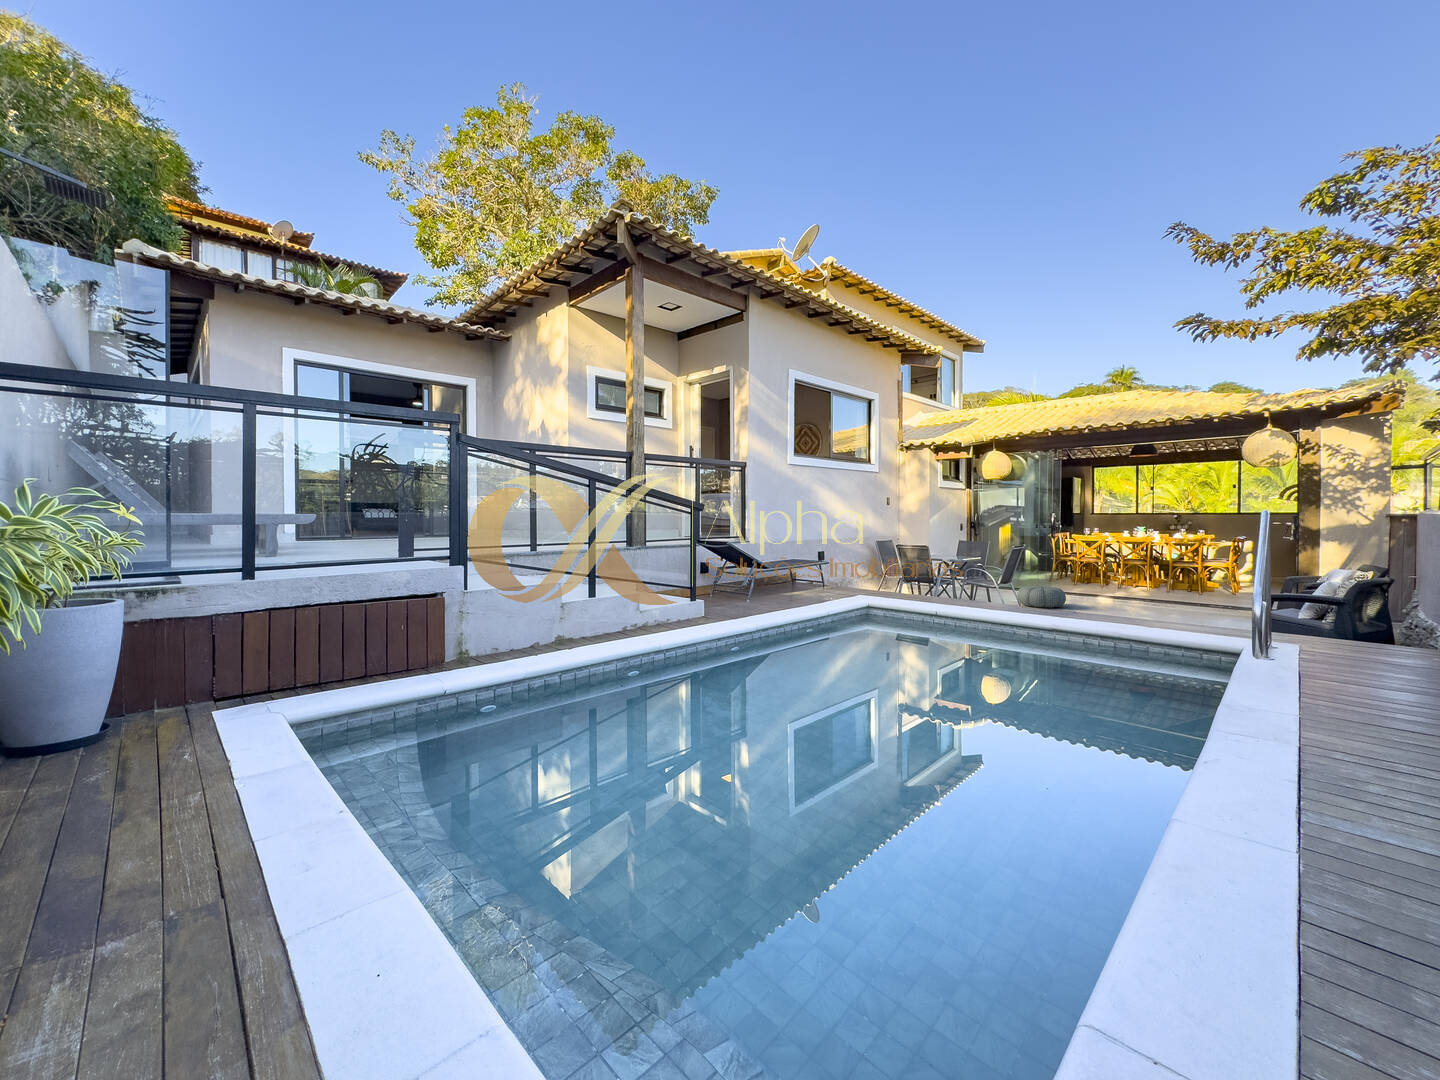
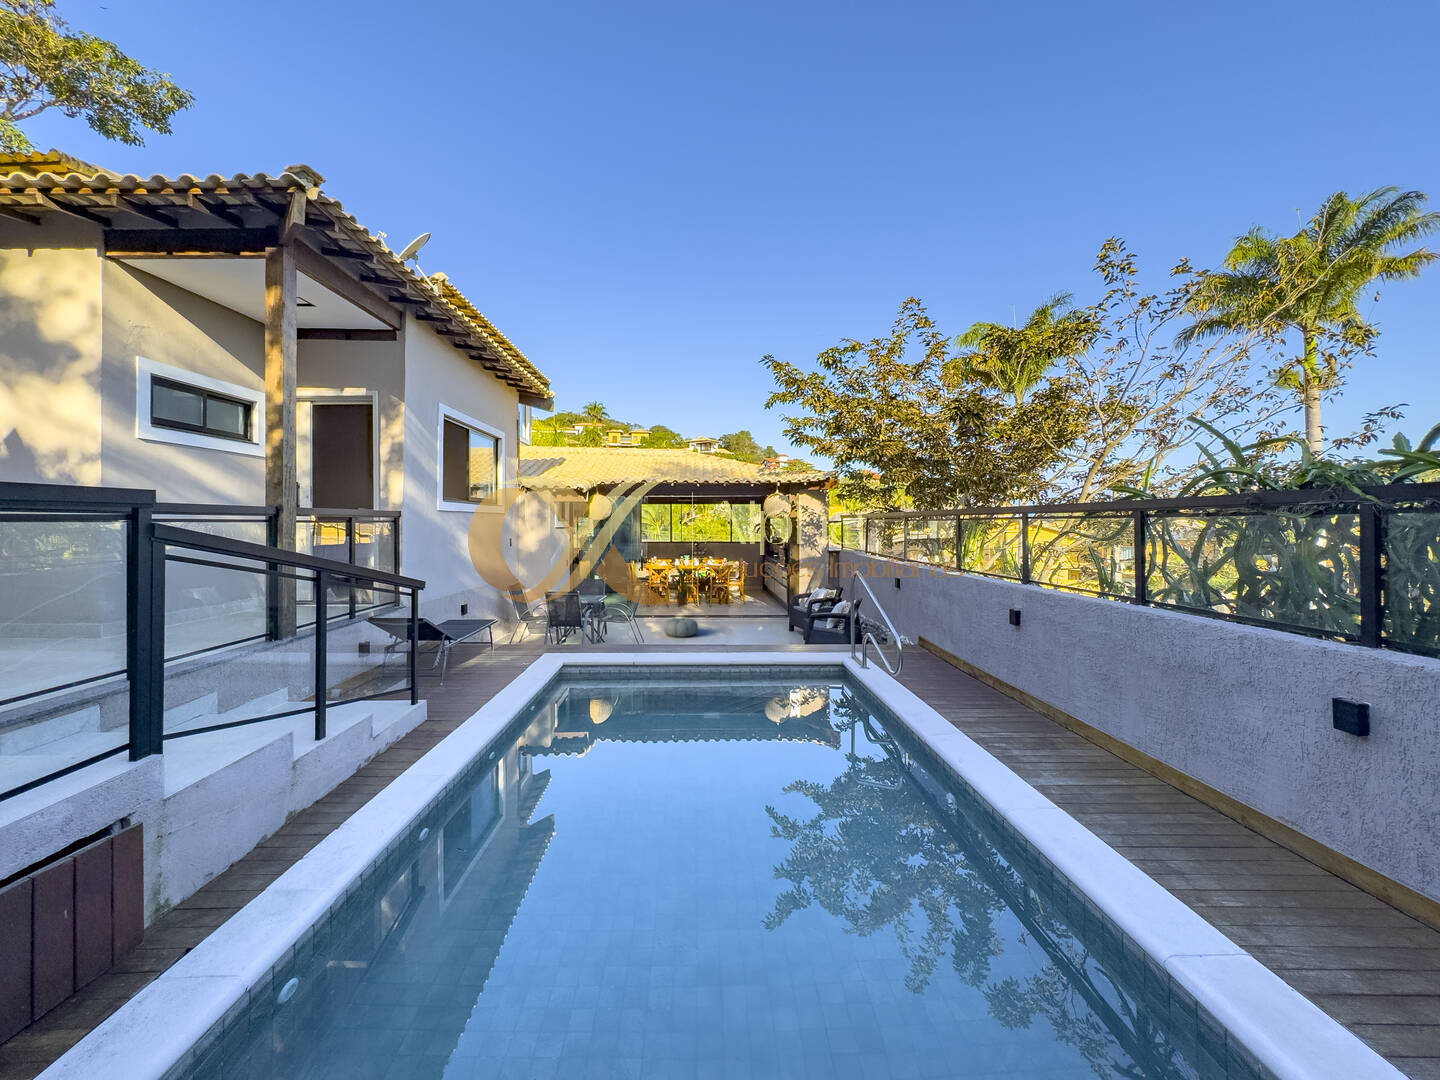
house plant: none [1085,535,1132,588] -> present [673,566,691,605]

